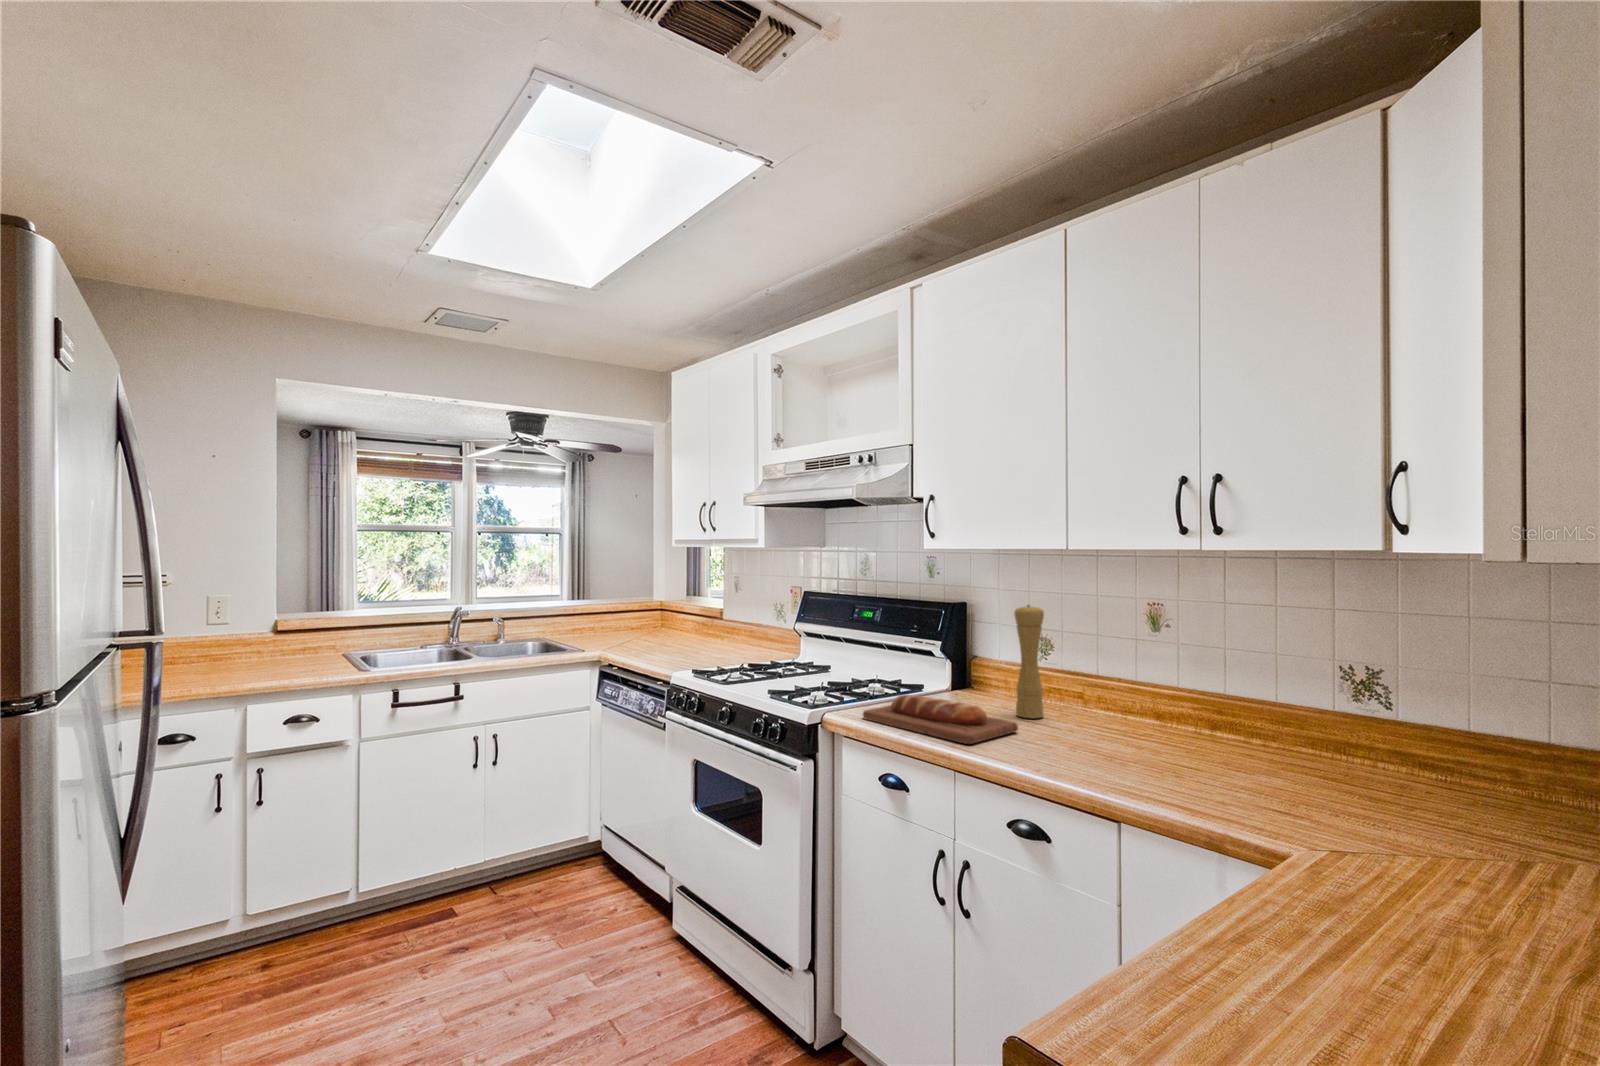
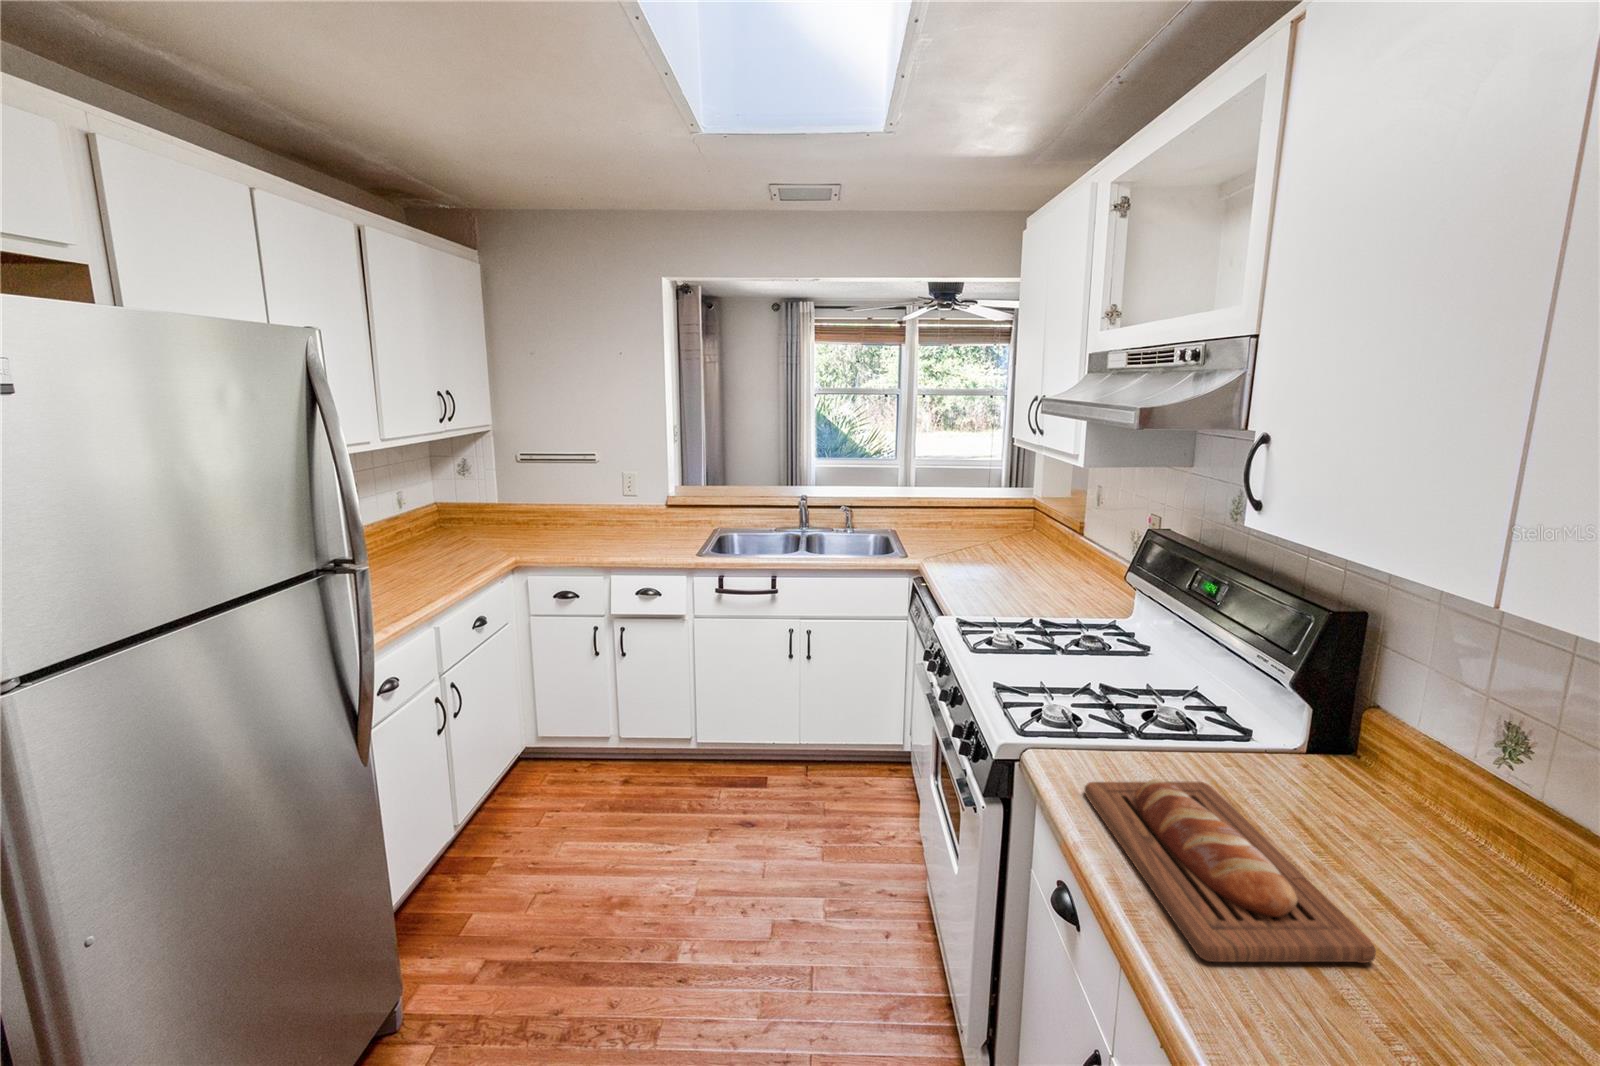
pepper mill: present [1014,605,1044,718] -> none [1429,687,1557,932]

